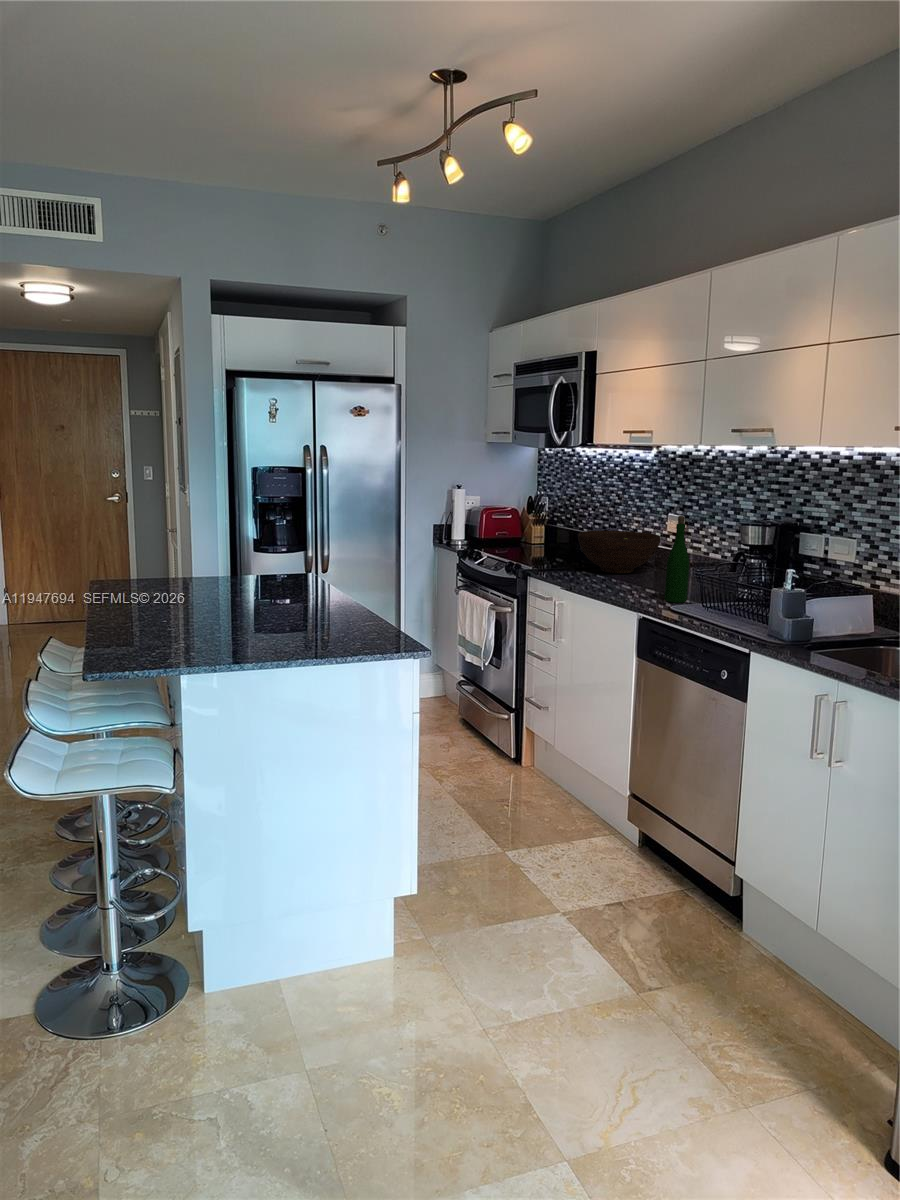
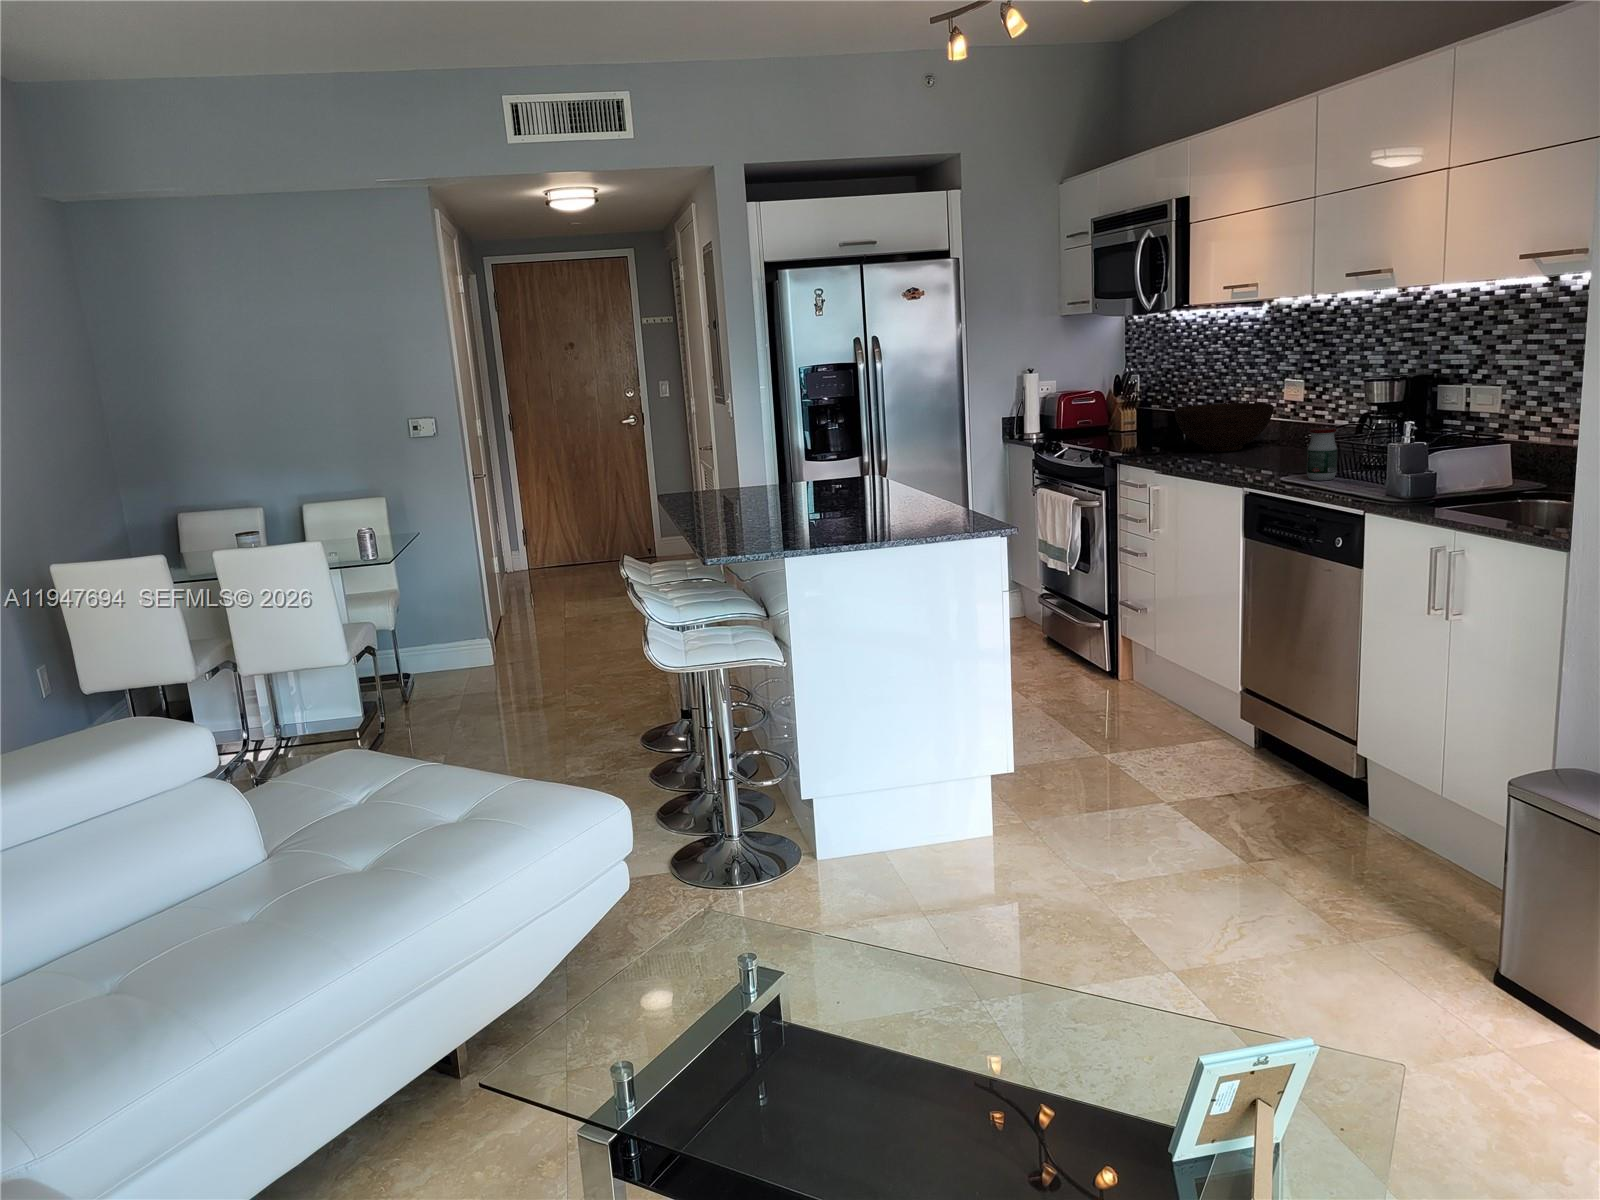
wine bottle: present [664,516,689,603] -> none [1274,376,1301,473]
jar: none [695,566,723,614] -> present [1307,428,1337,481]

